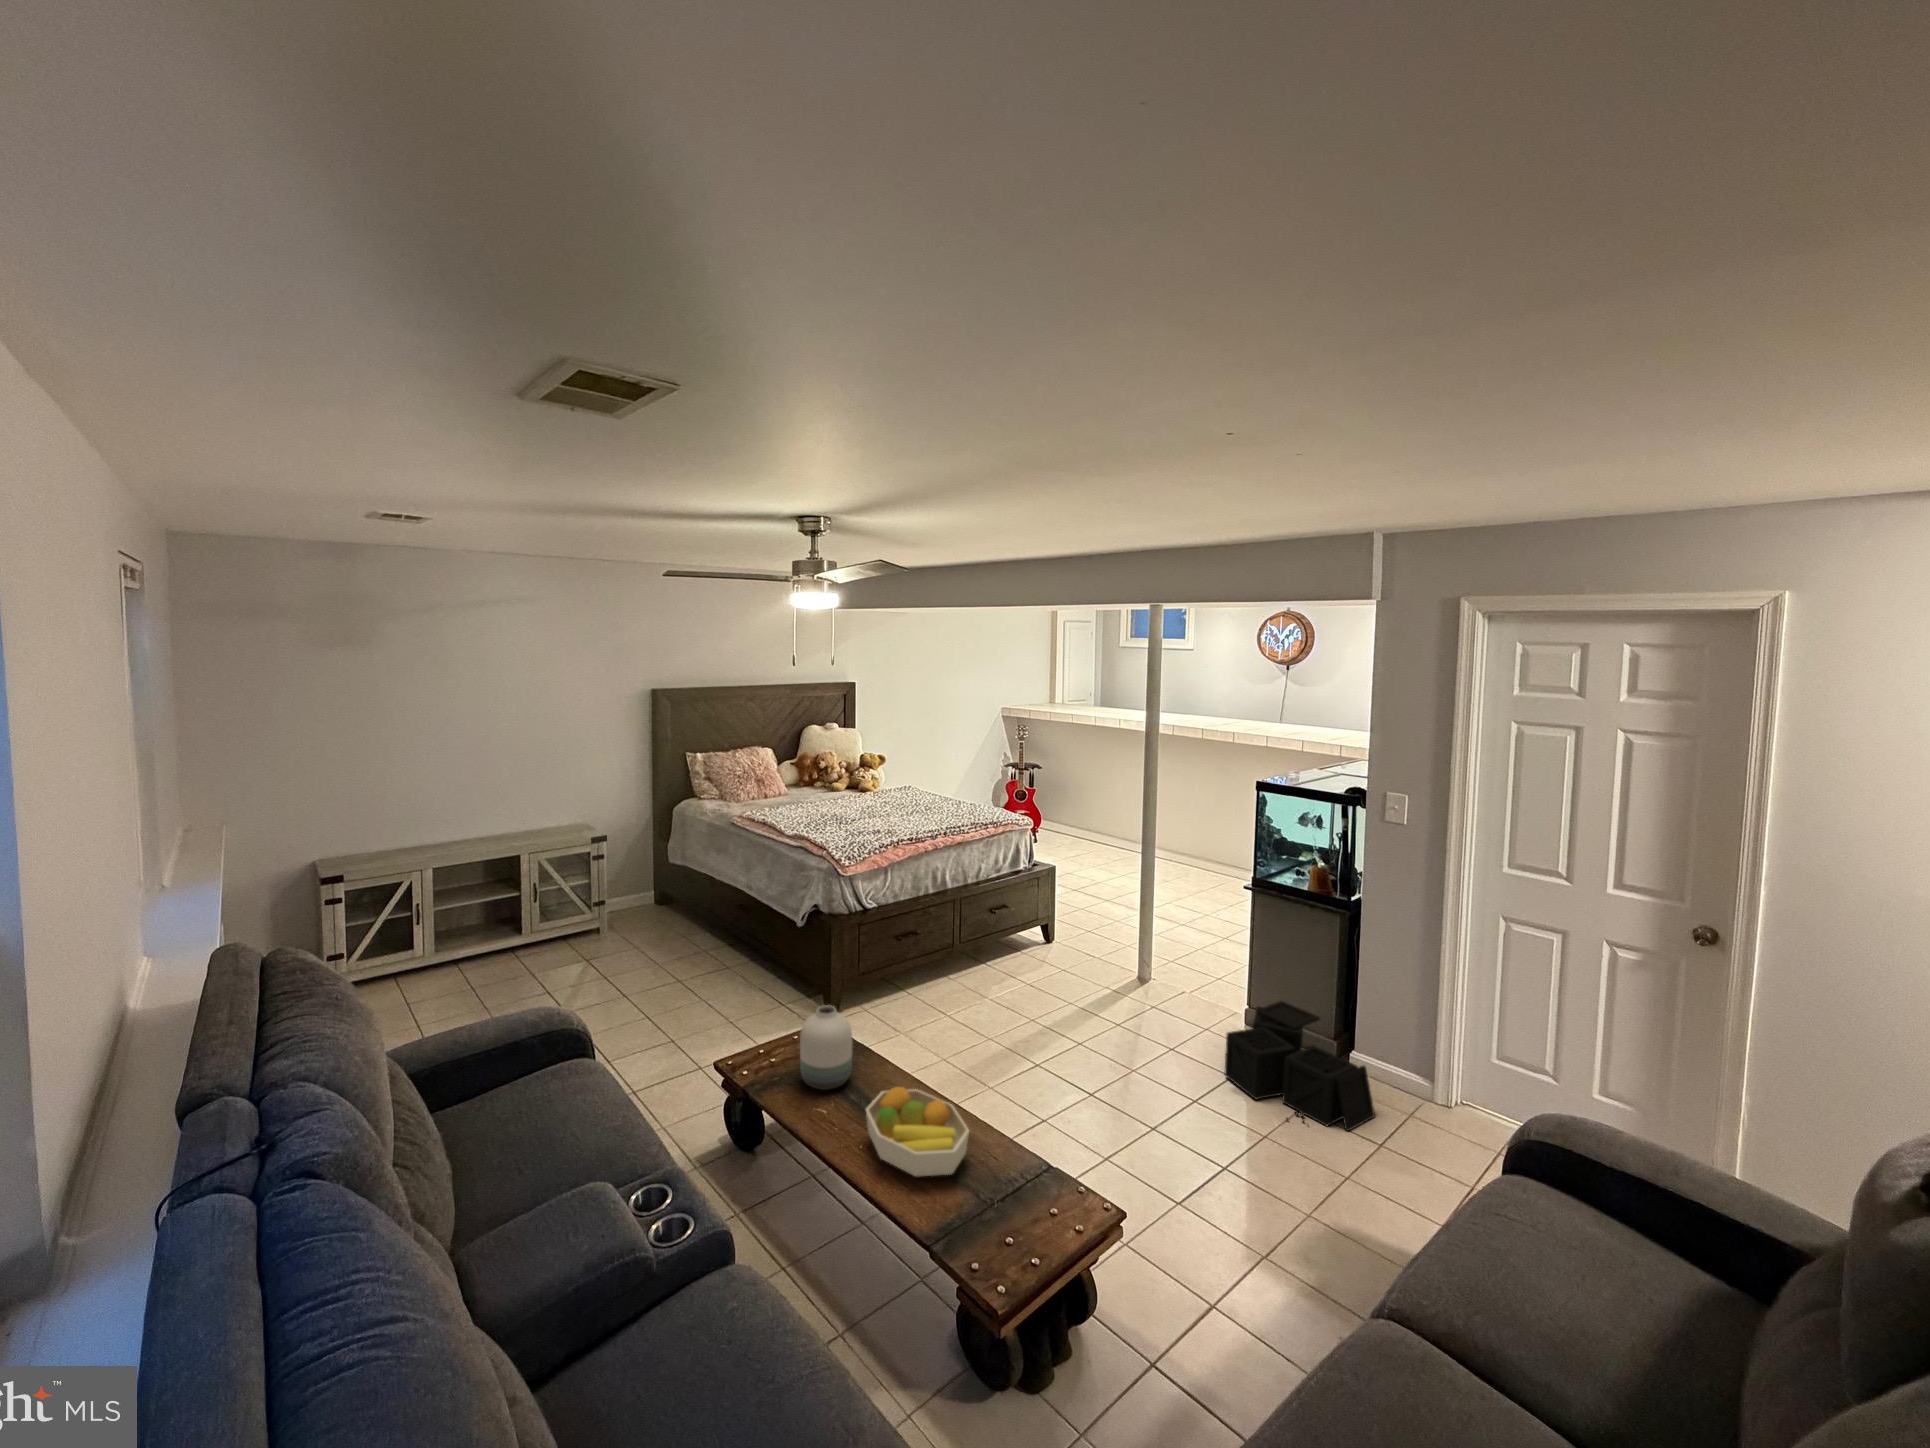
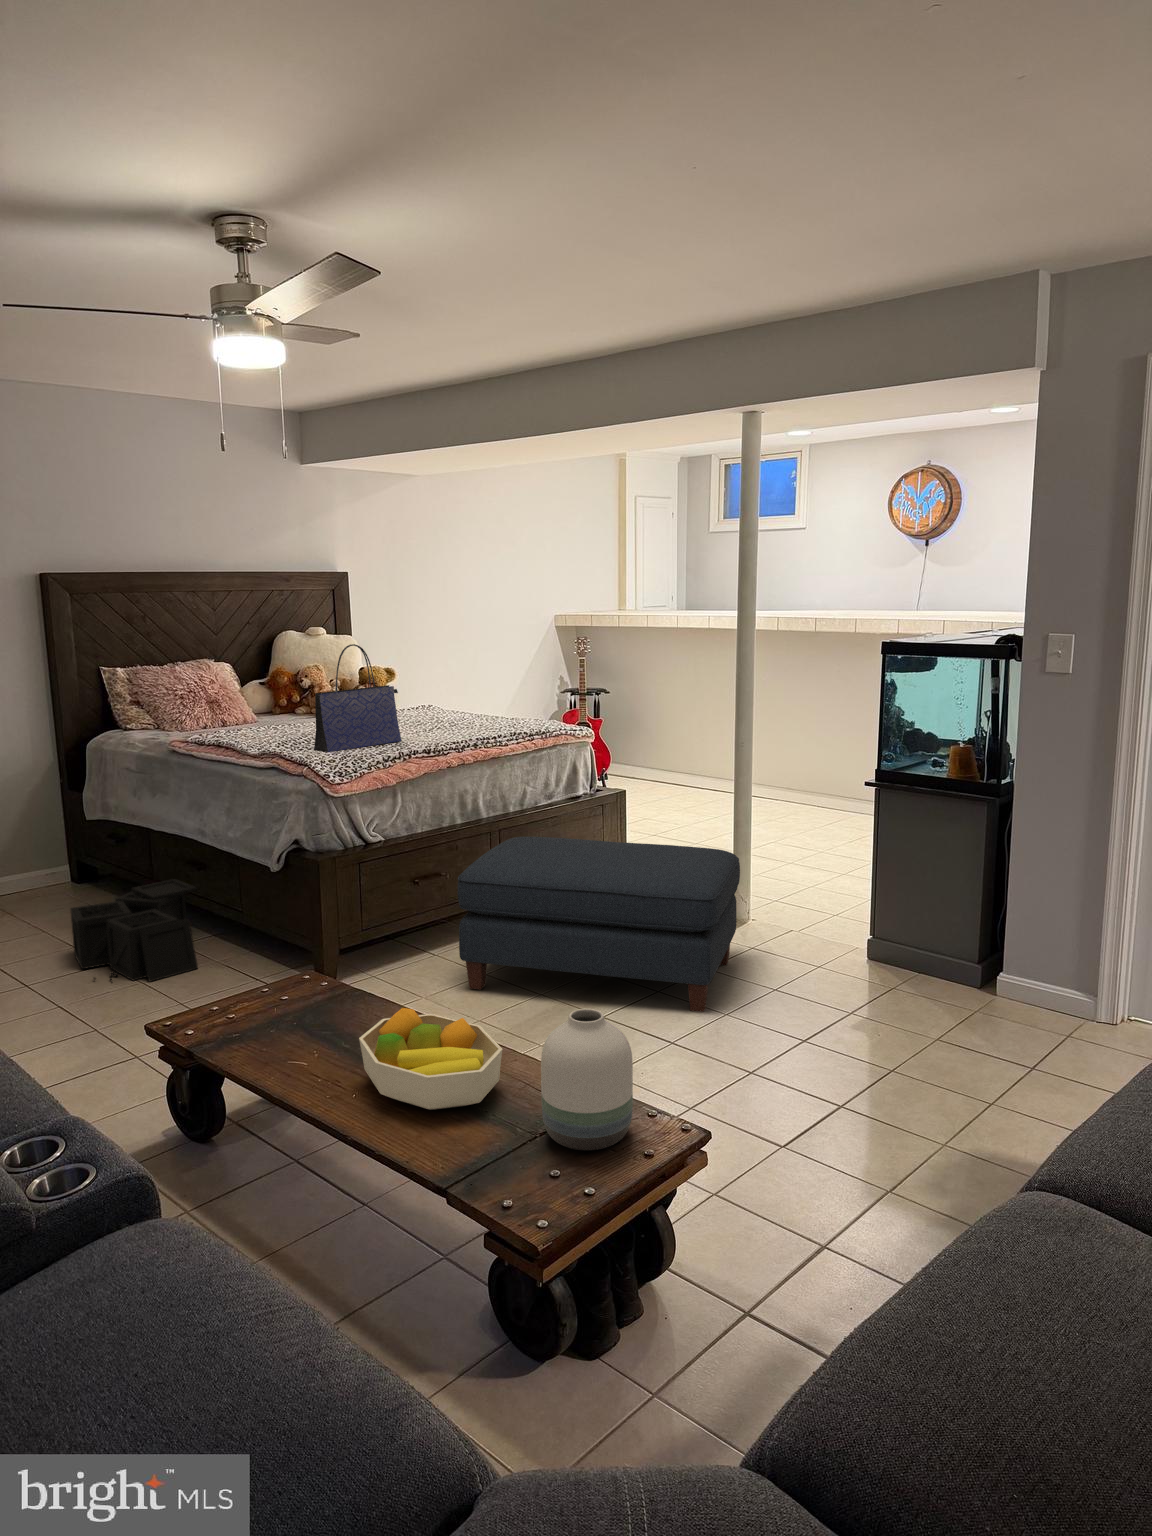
tote bag: none [830,756,892,834] -> present [314,644,401,752]
ottoman: none [930,908,1143,1068] -> present [458,837,740,1012]
storage bin: present [1224,1001,1375,1131] -> present [71,879,198,981]
vase: present [800,1005,852,1090] -> present [541,1009,633,1150]

